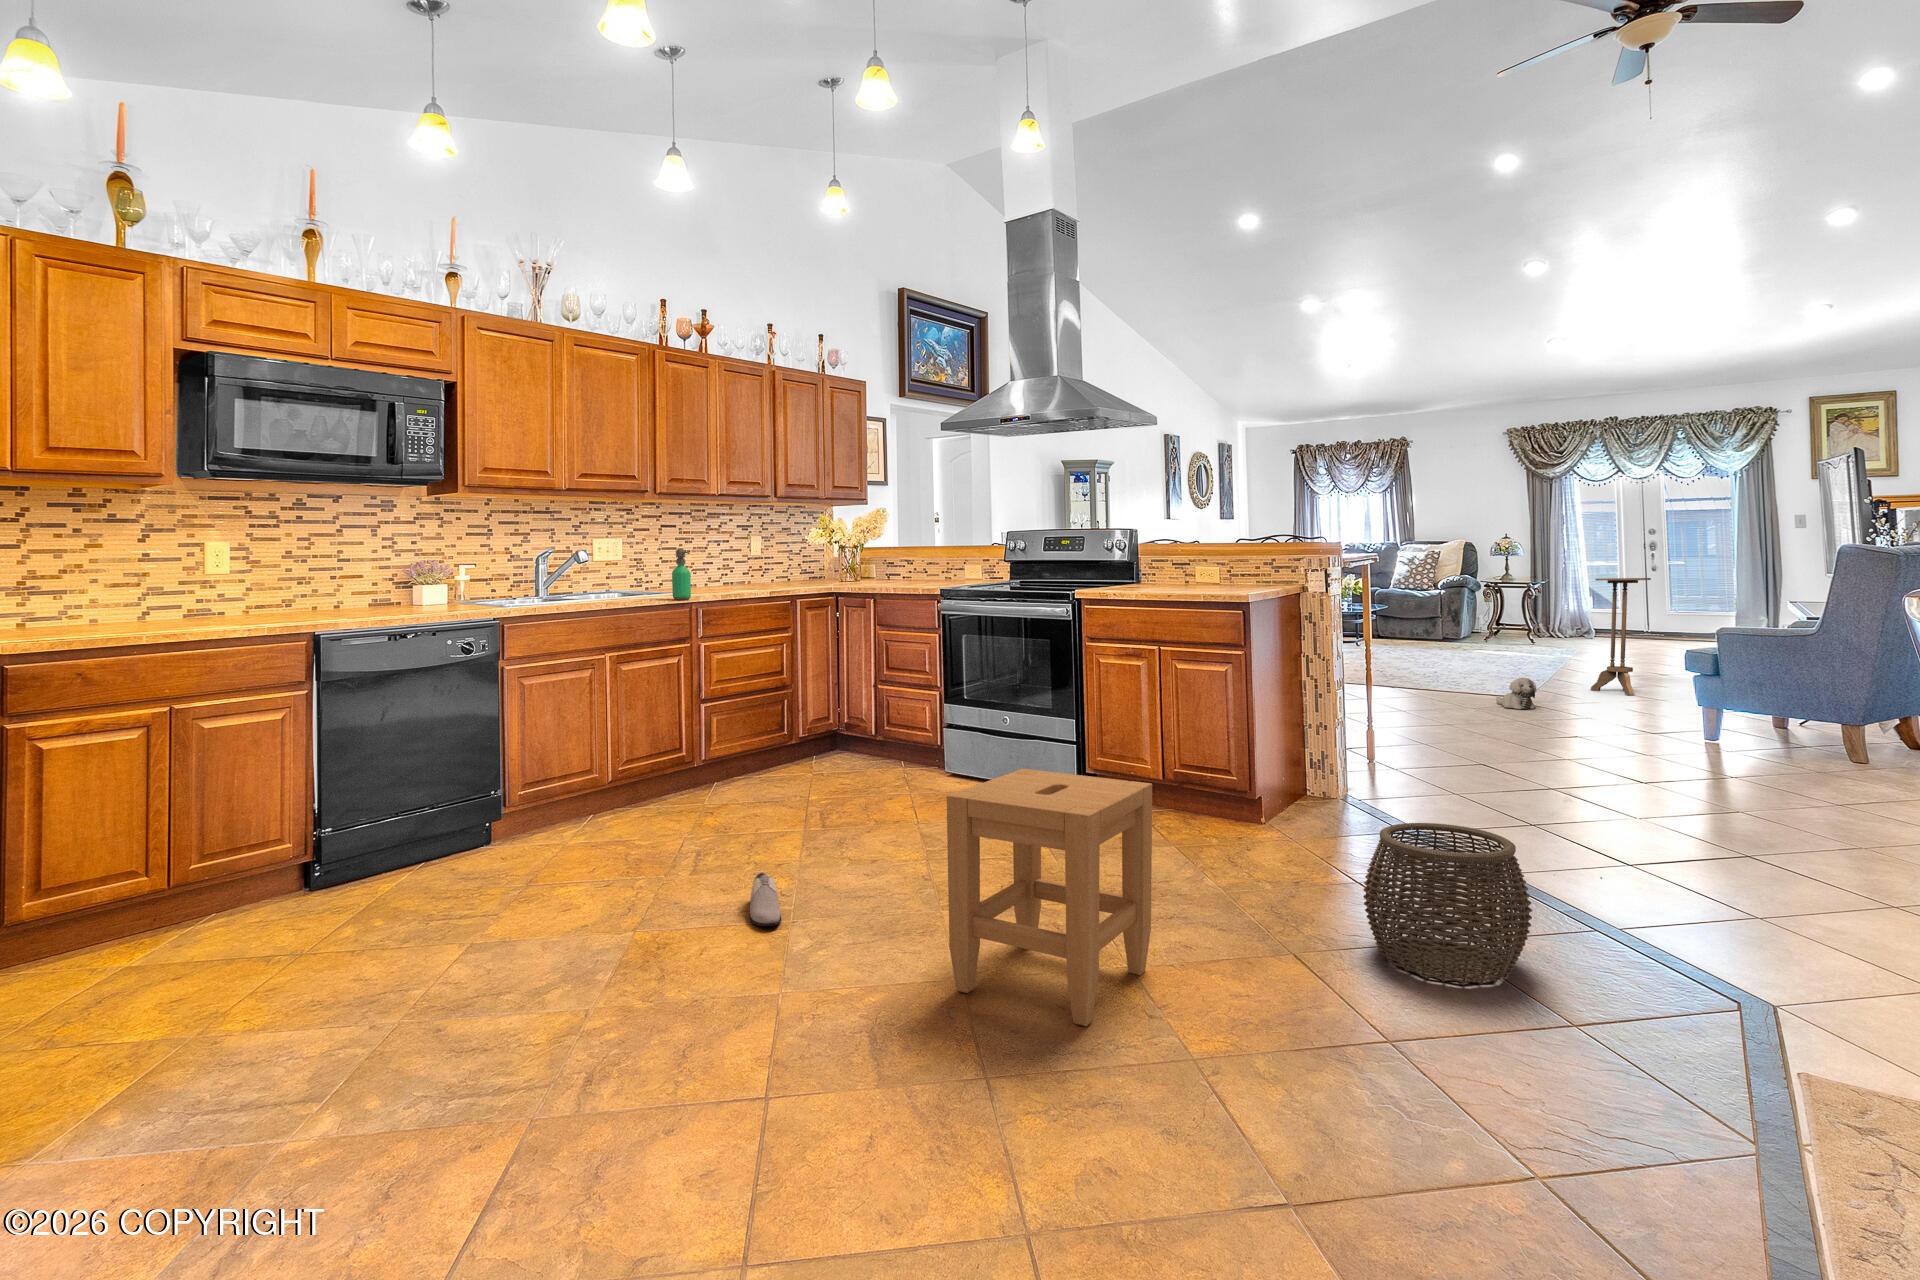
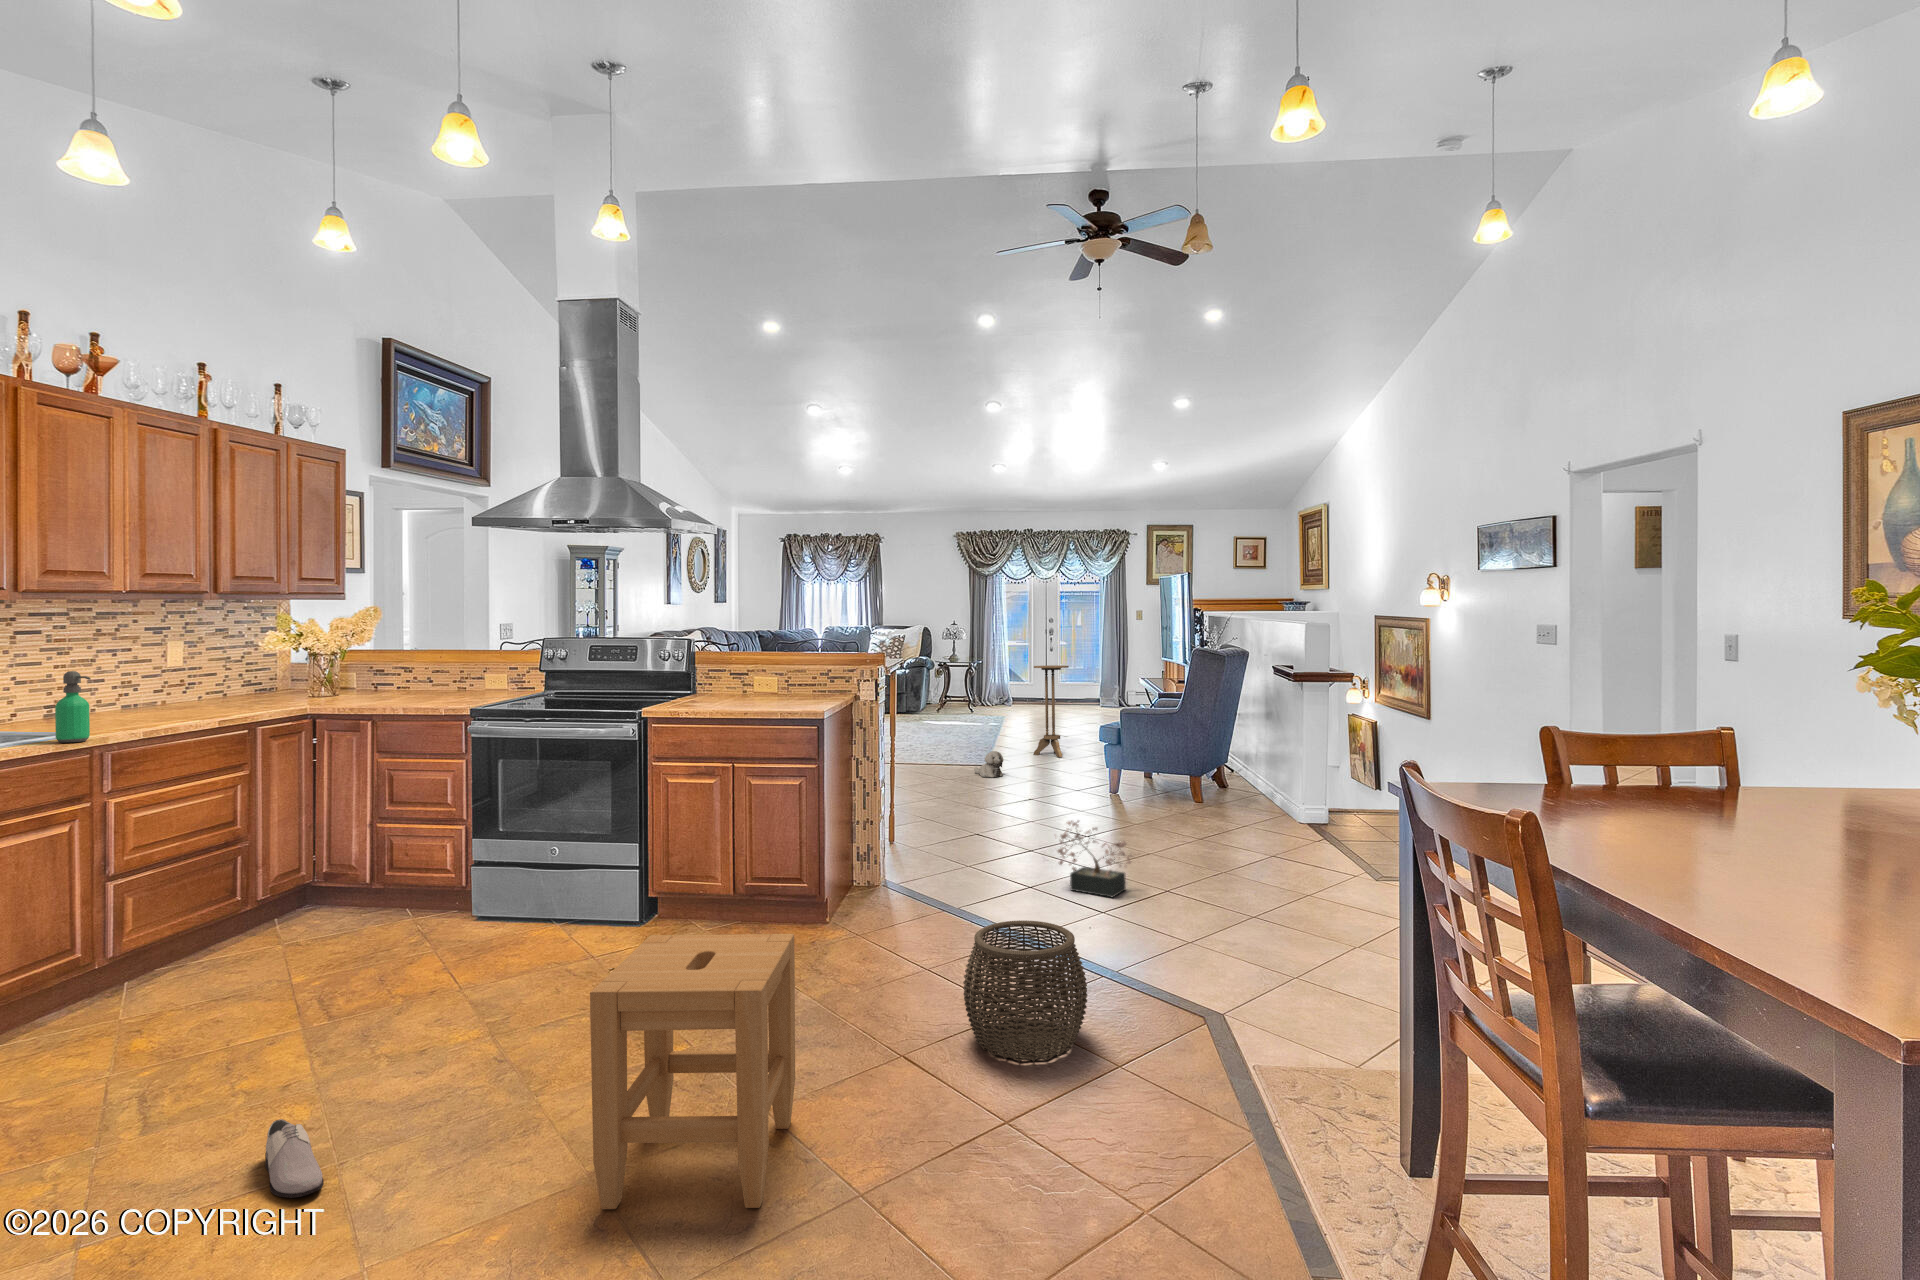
decorative plant: none [1558,744,1685,845] -> present [1058,821,1132,897]

